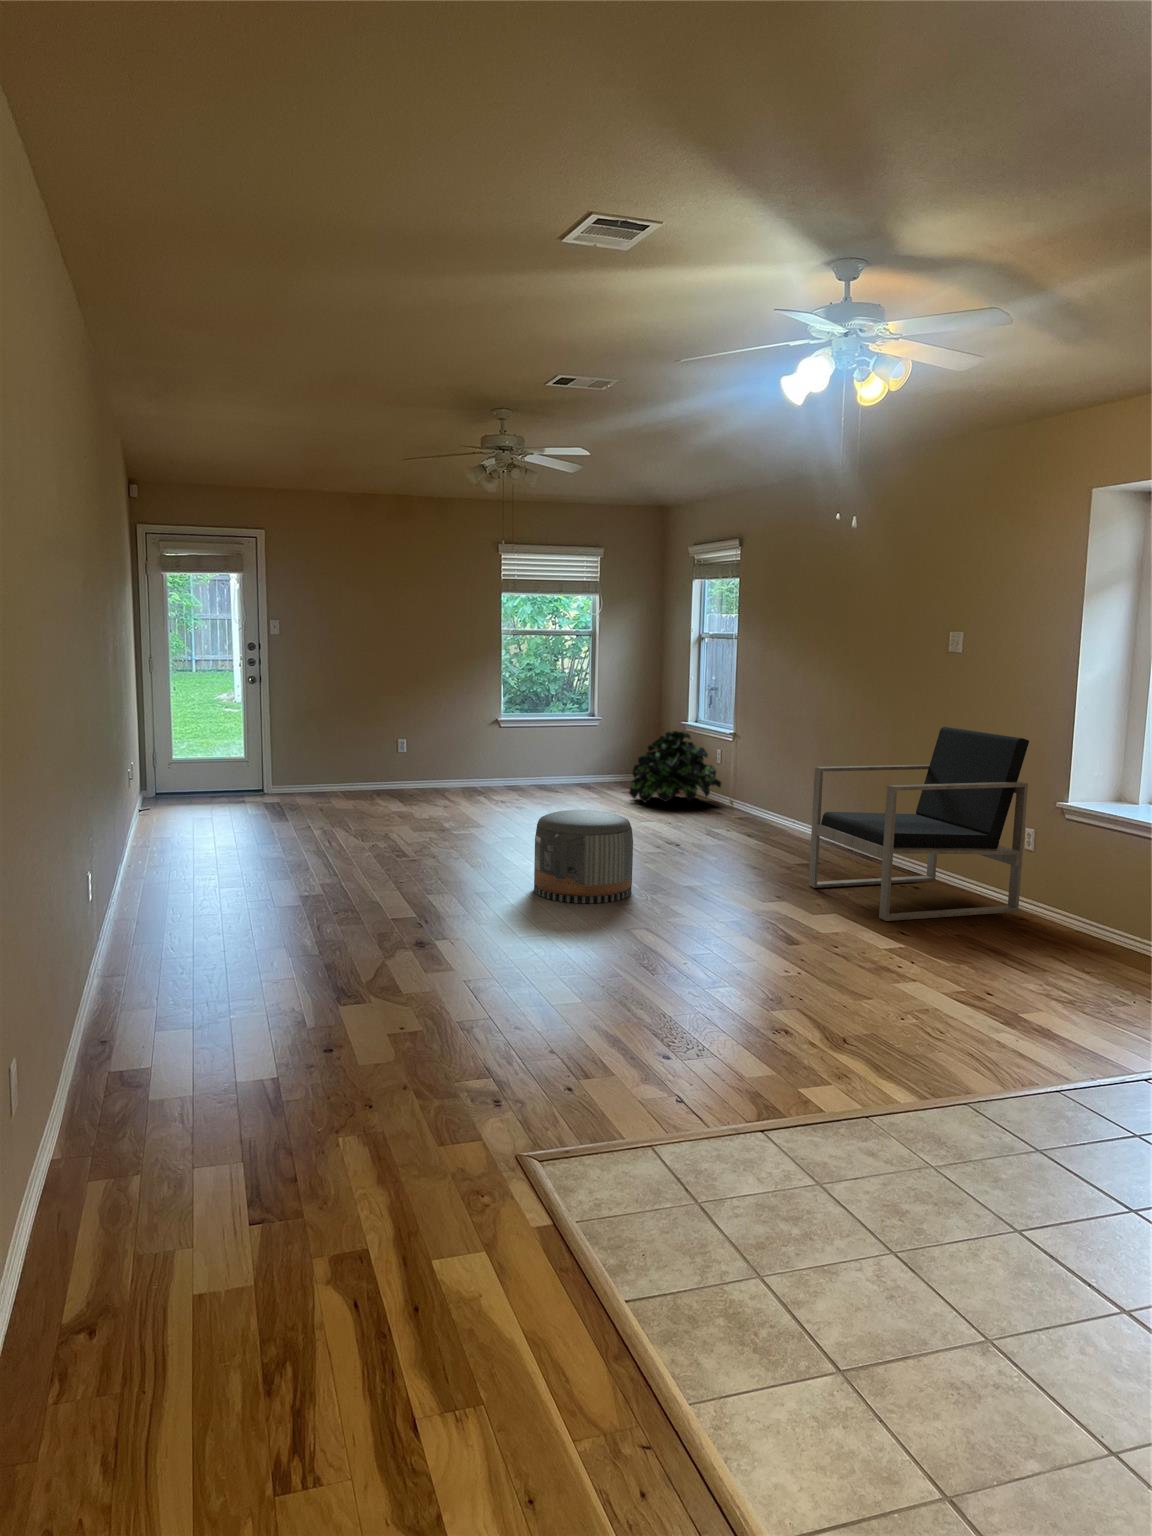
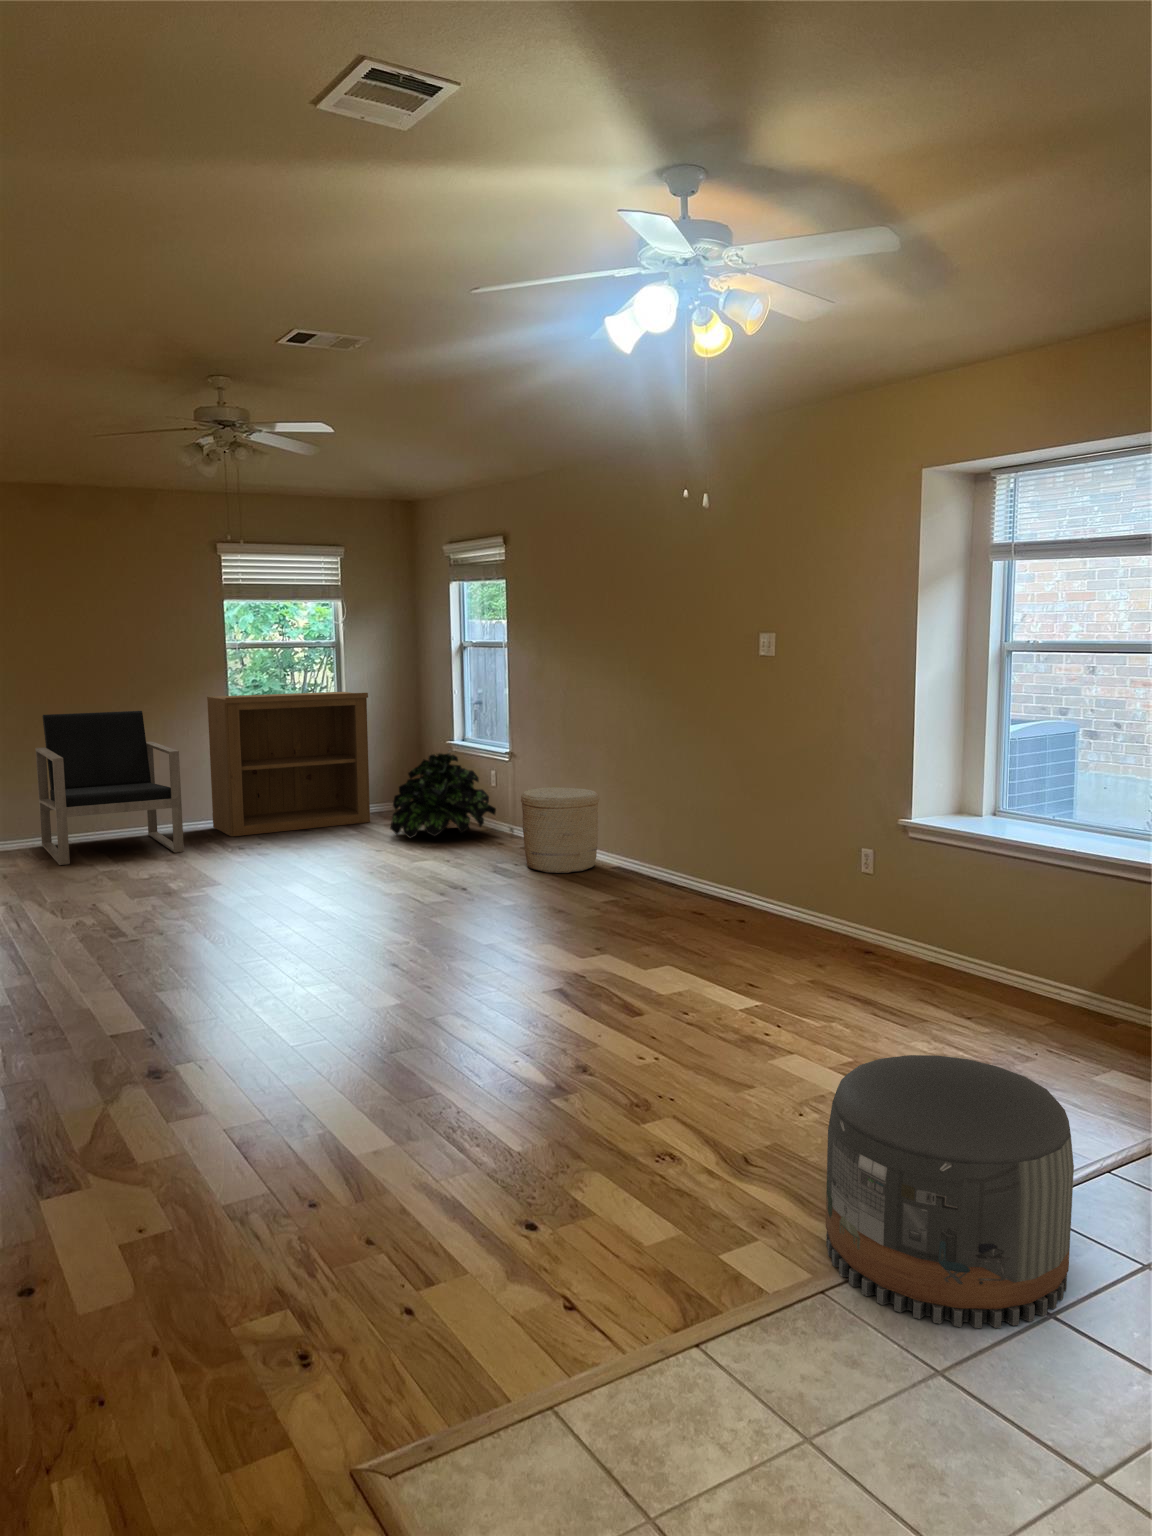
bookshelf: none [486,674,619,792] -> present [207,692,370,836]
armchair: present [809,727,1029,921] -> present [36,711,184,865]
woven basket: none [737,764,807,838] -> present [521,787,599,873]
pouf: present [534,810,633,903] -> present [826,1055,1074,1328]

